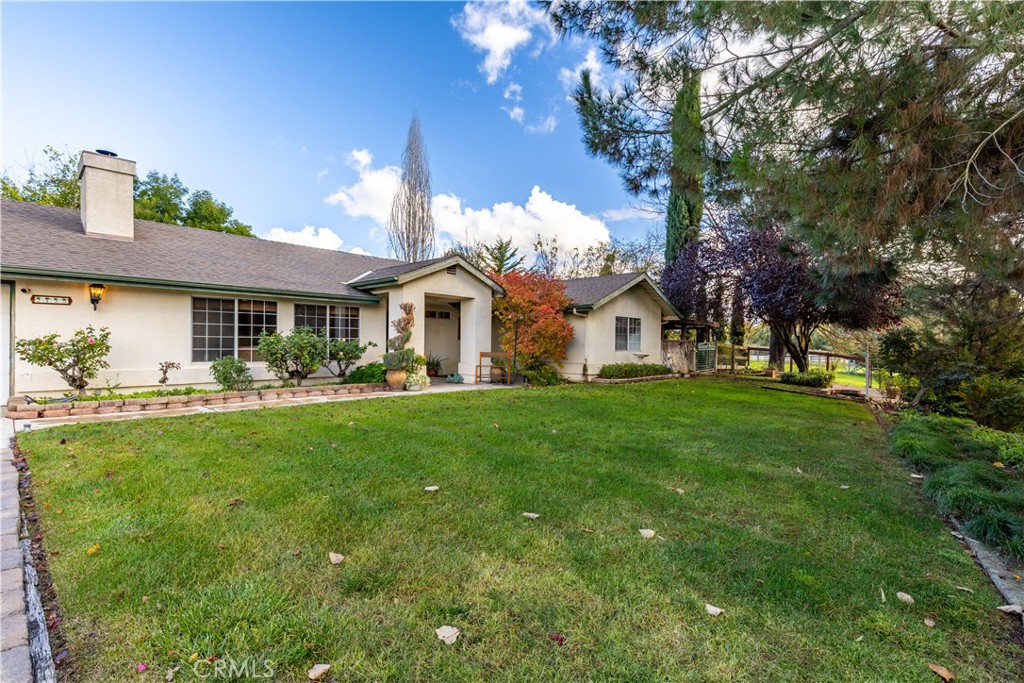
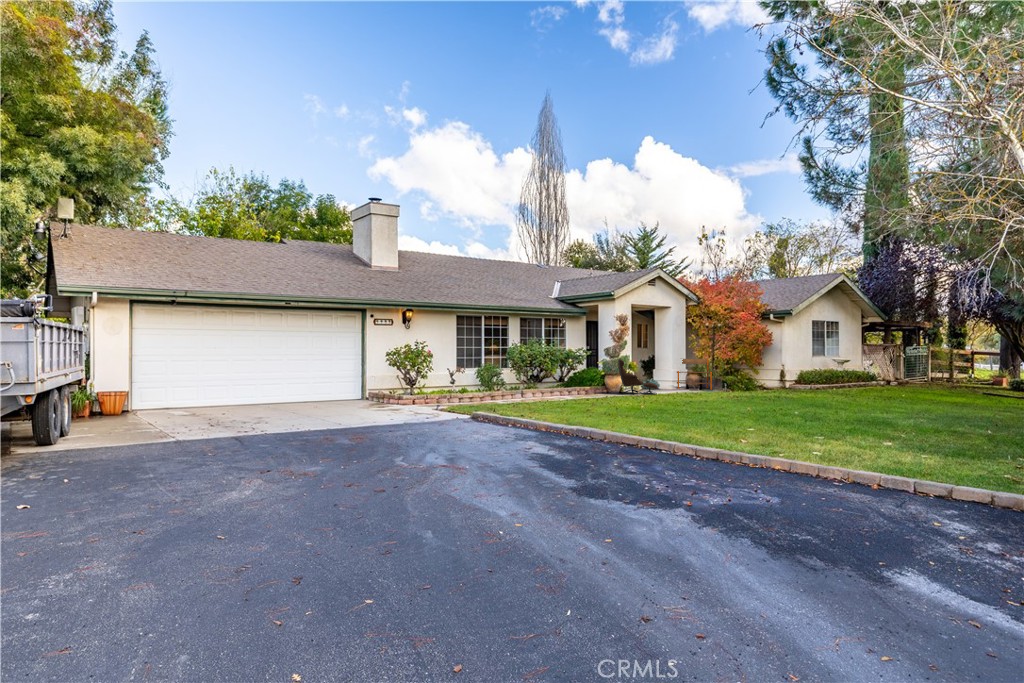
lounge chair: none [394,352,438,393] -> present [618,359,658,395]

